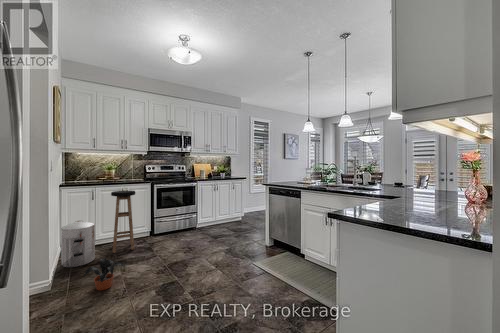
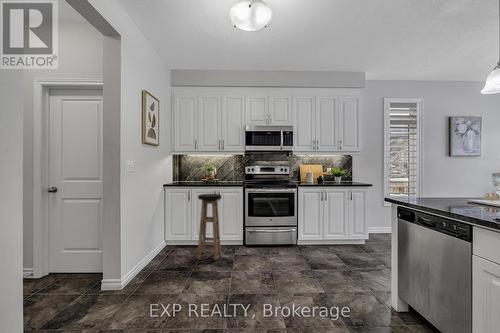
waste bin: present [61,221,95,267] -> none [152,222,180,268]
potted plant: present [84,258,123,290] -> none [138,269,178,306]

